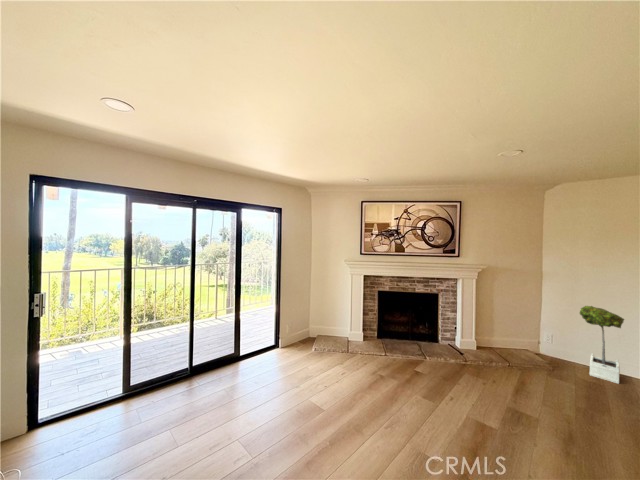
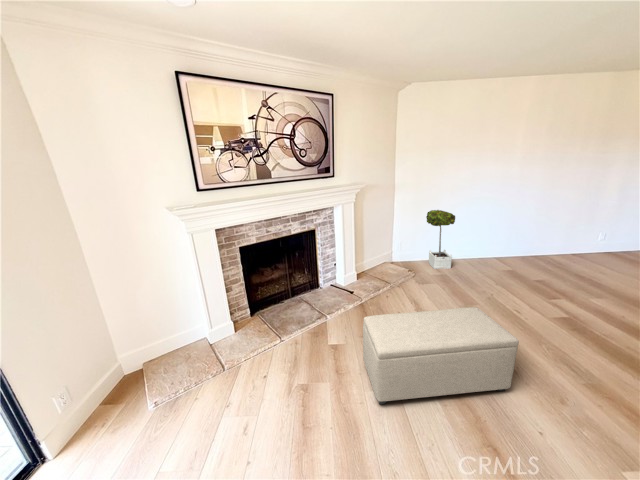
ottoman: none [408,348,526,450] -> present [363,307,519,404]

